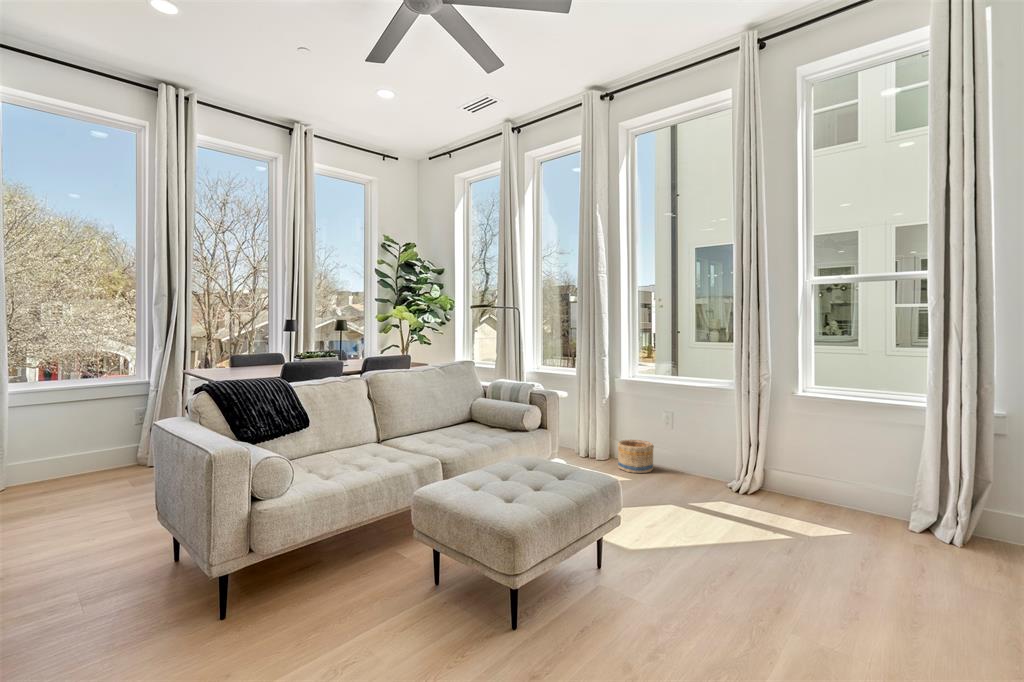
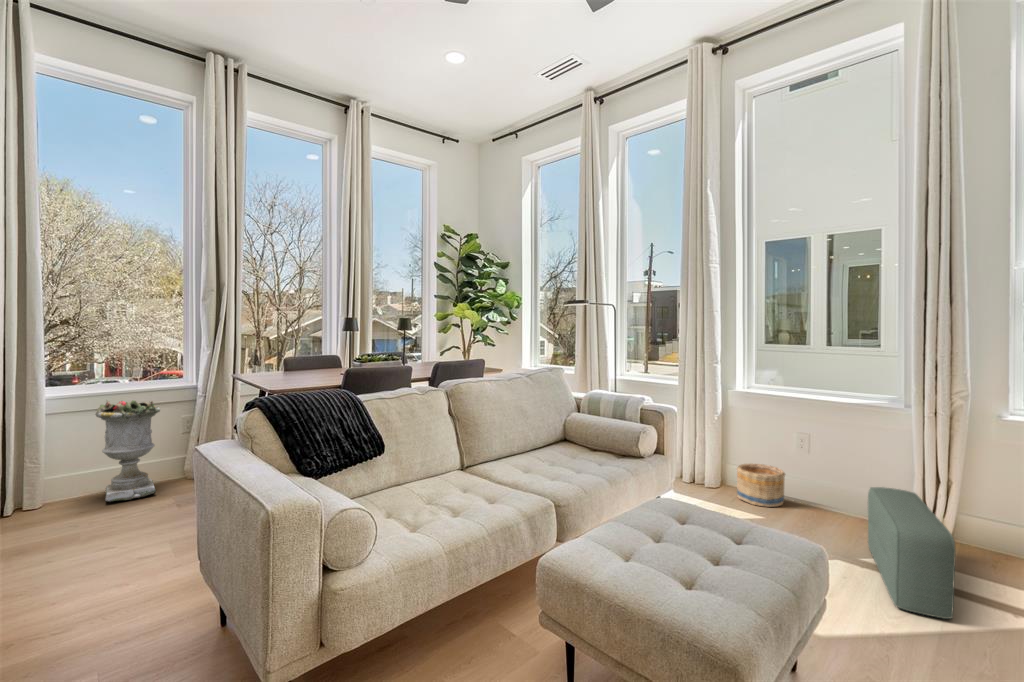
planter: none [60,393,122,482] -> present [96,400,160,502]
pouf: none [689,450,729,537] -> present [868,487,956,619]

